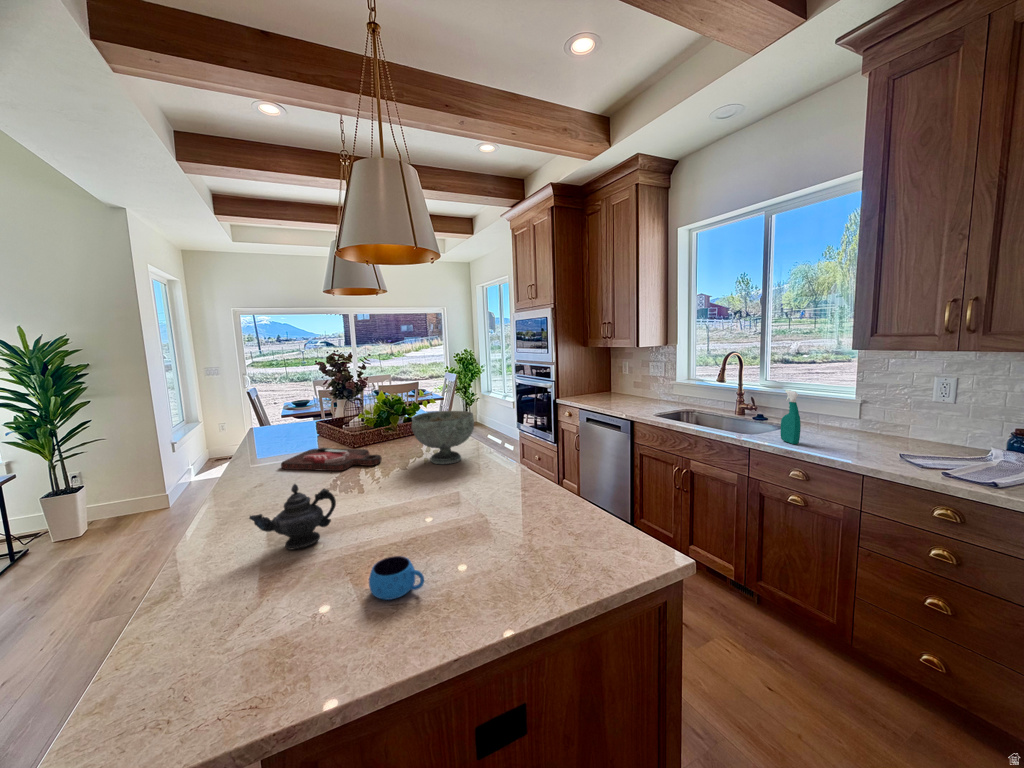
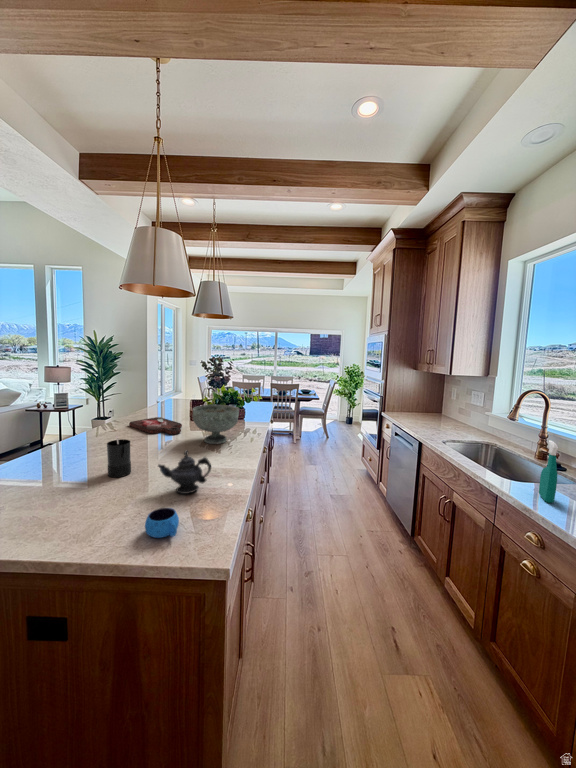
candle: none [381,470,416,530] -> present [107,436,131,477]
teapot: present [249,484,336,550] -> present [158,450,211,494]
mug: present [369,556,424,600] -> present [145,508,179,538]

